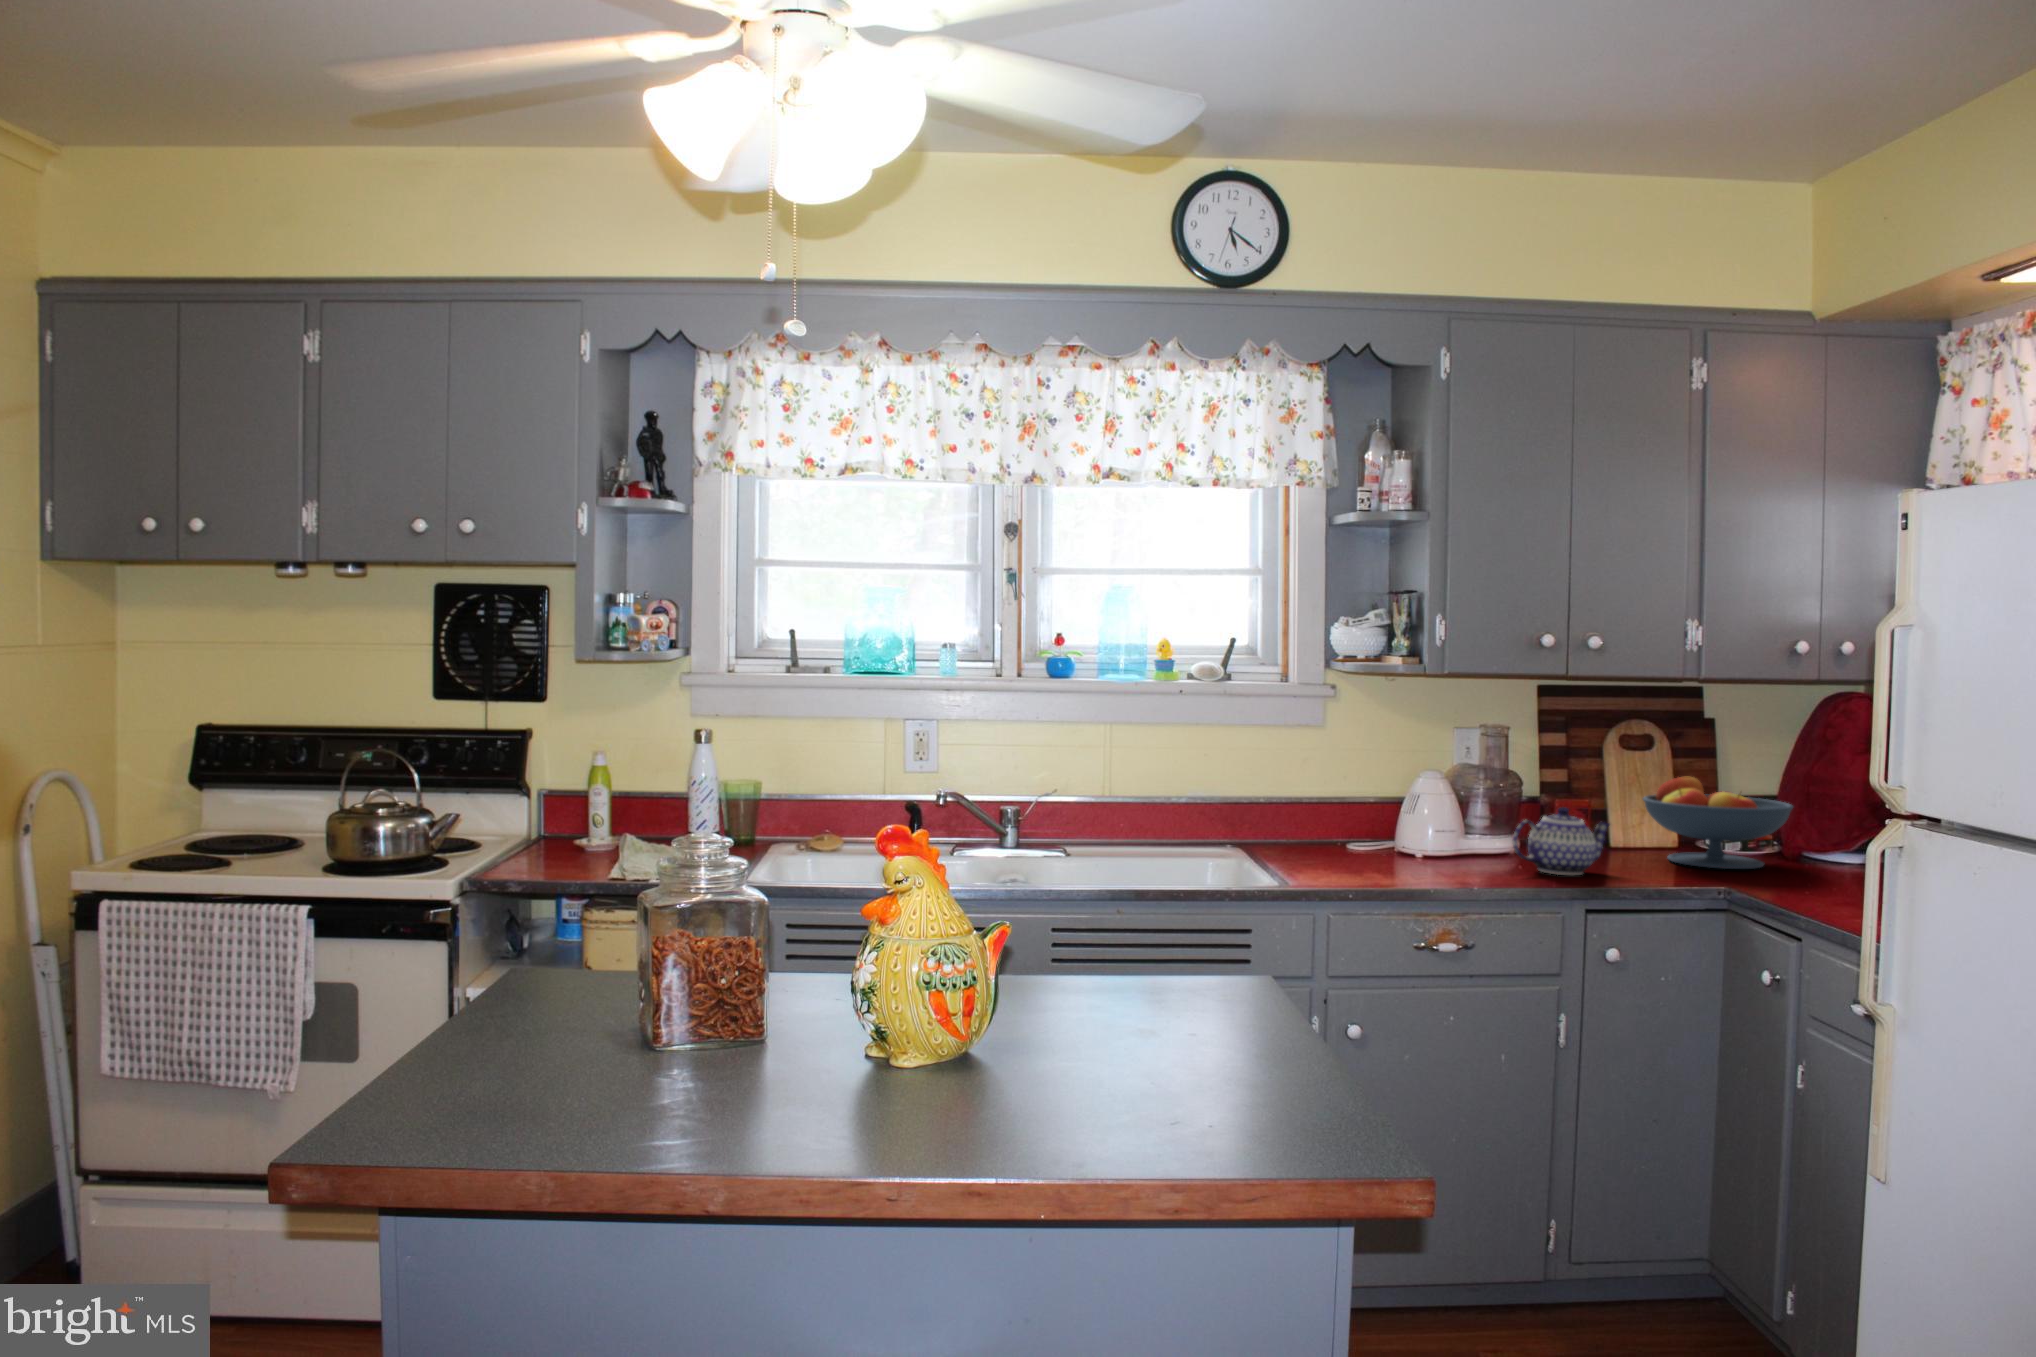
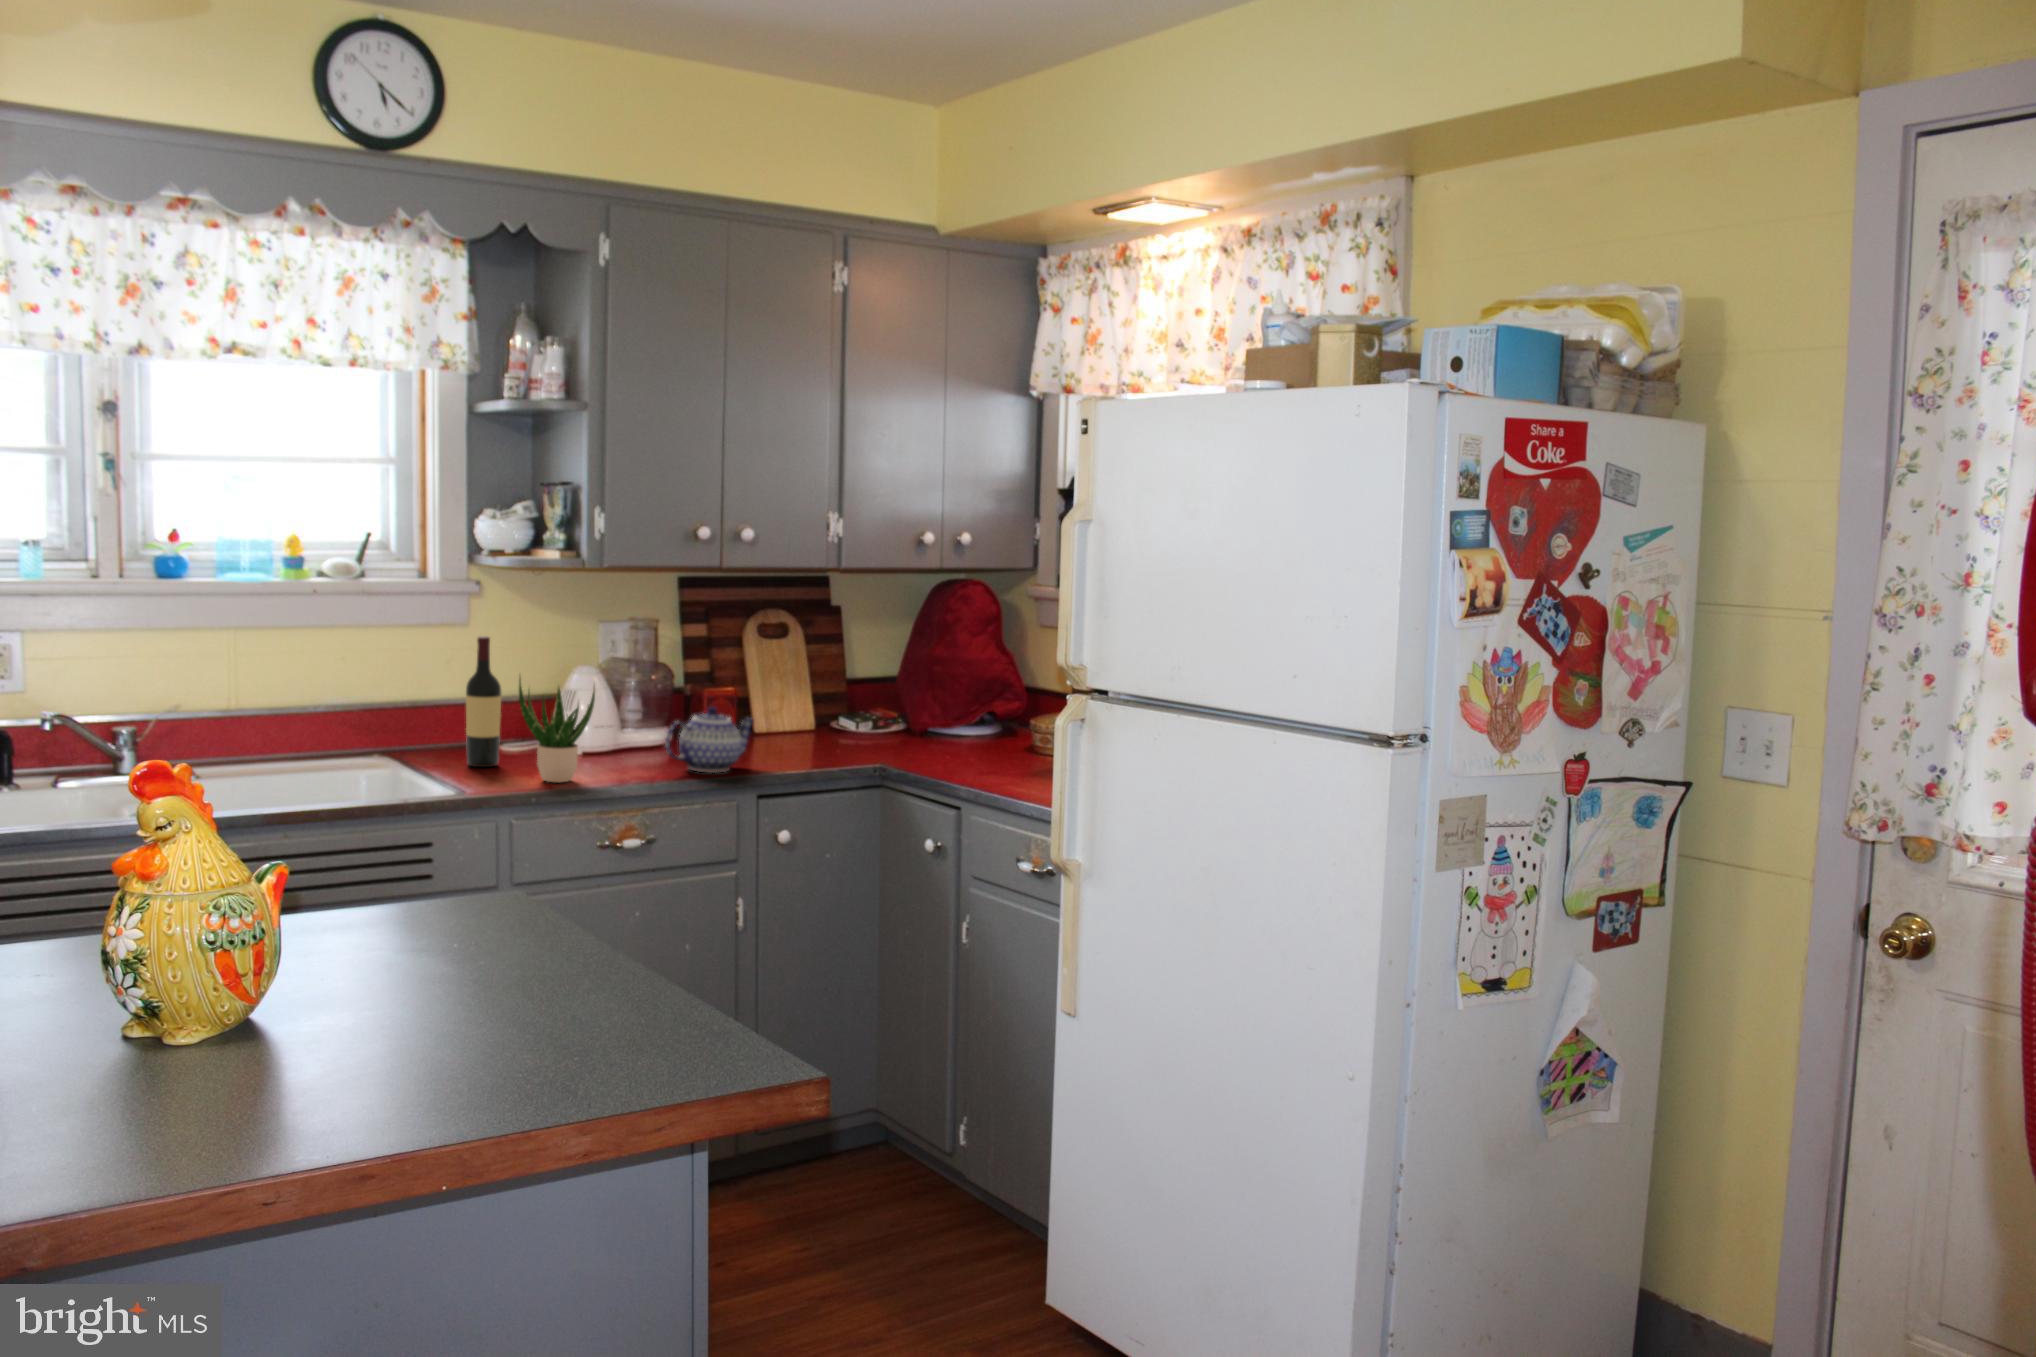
wine bottle: none [1316,734,1349,859] -> present [466,636,502,767]
potted plant: none [1361,764,1439,875] -> present [519,679,595,782]
fruit bowl: present [1643,777,1793,869] -> none [784,665,912,756]

